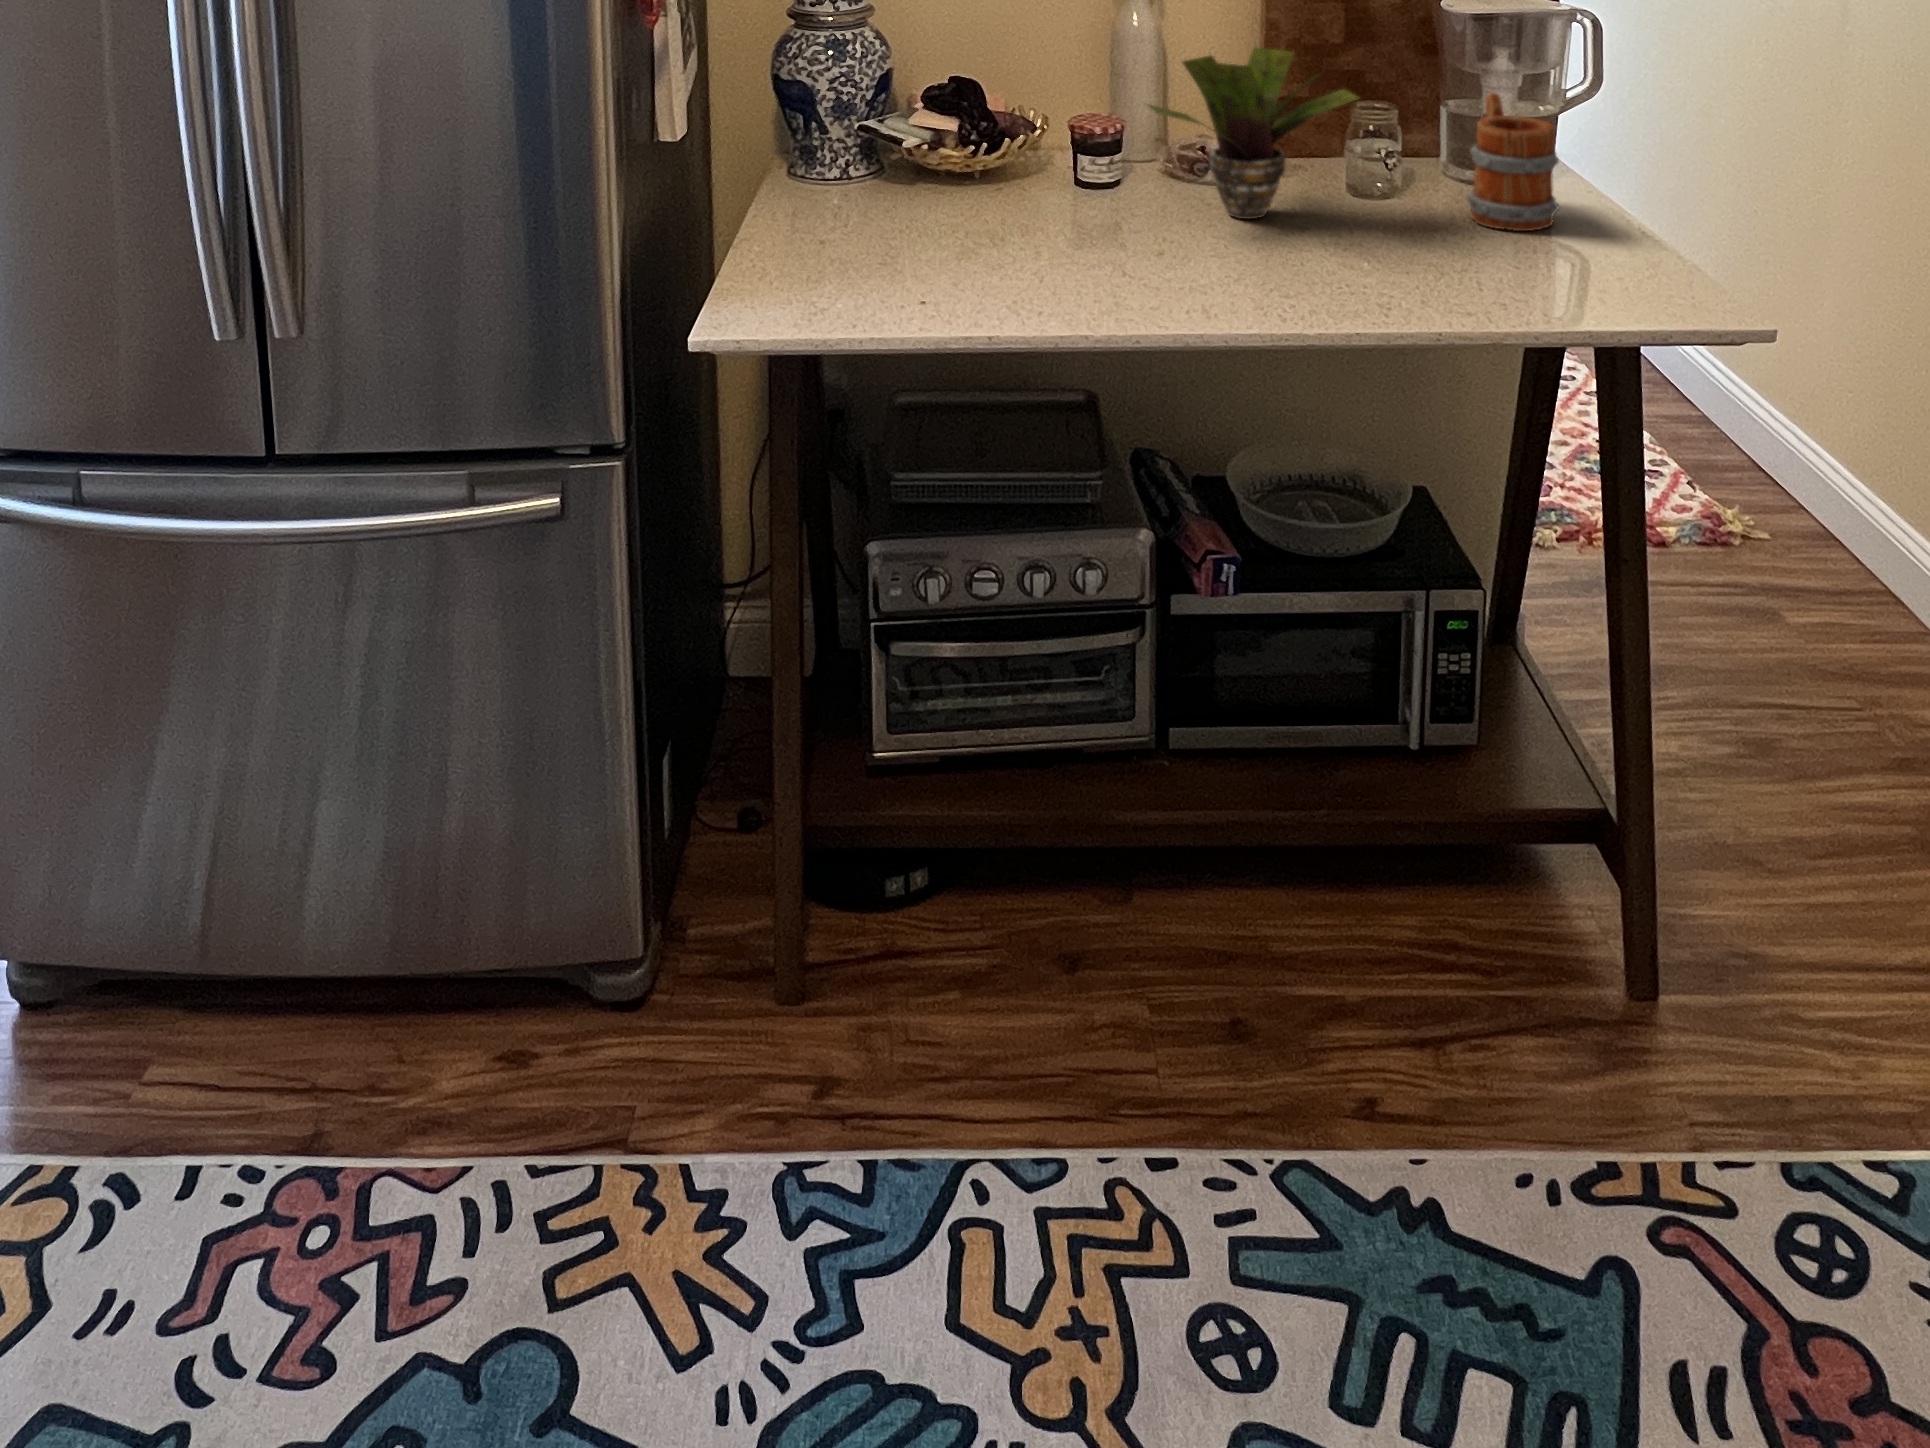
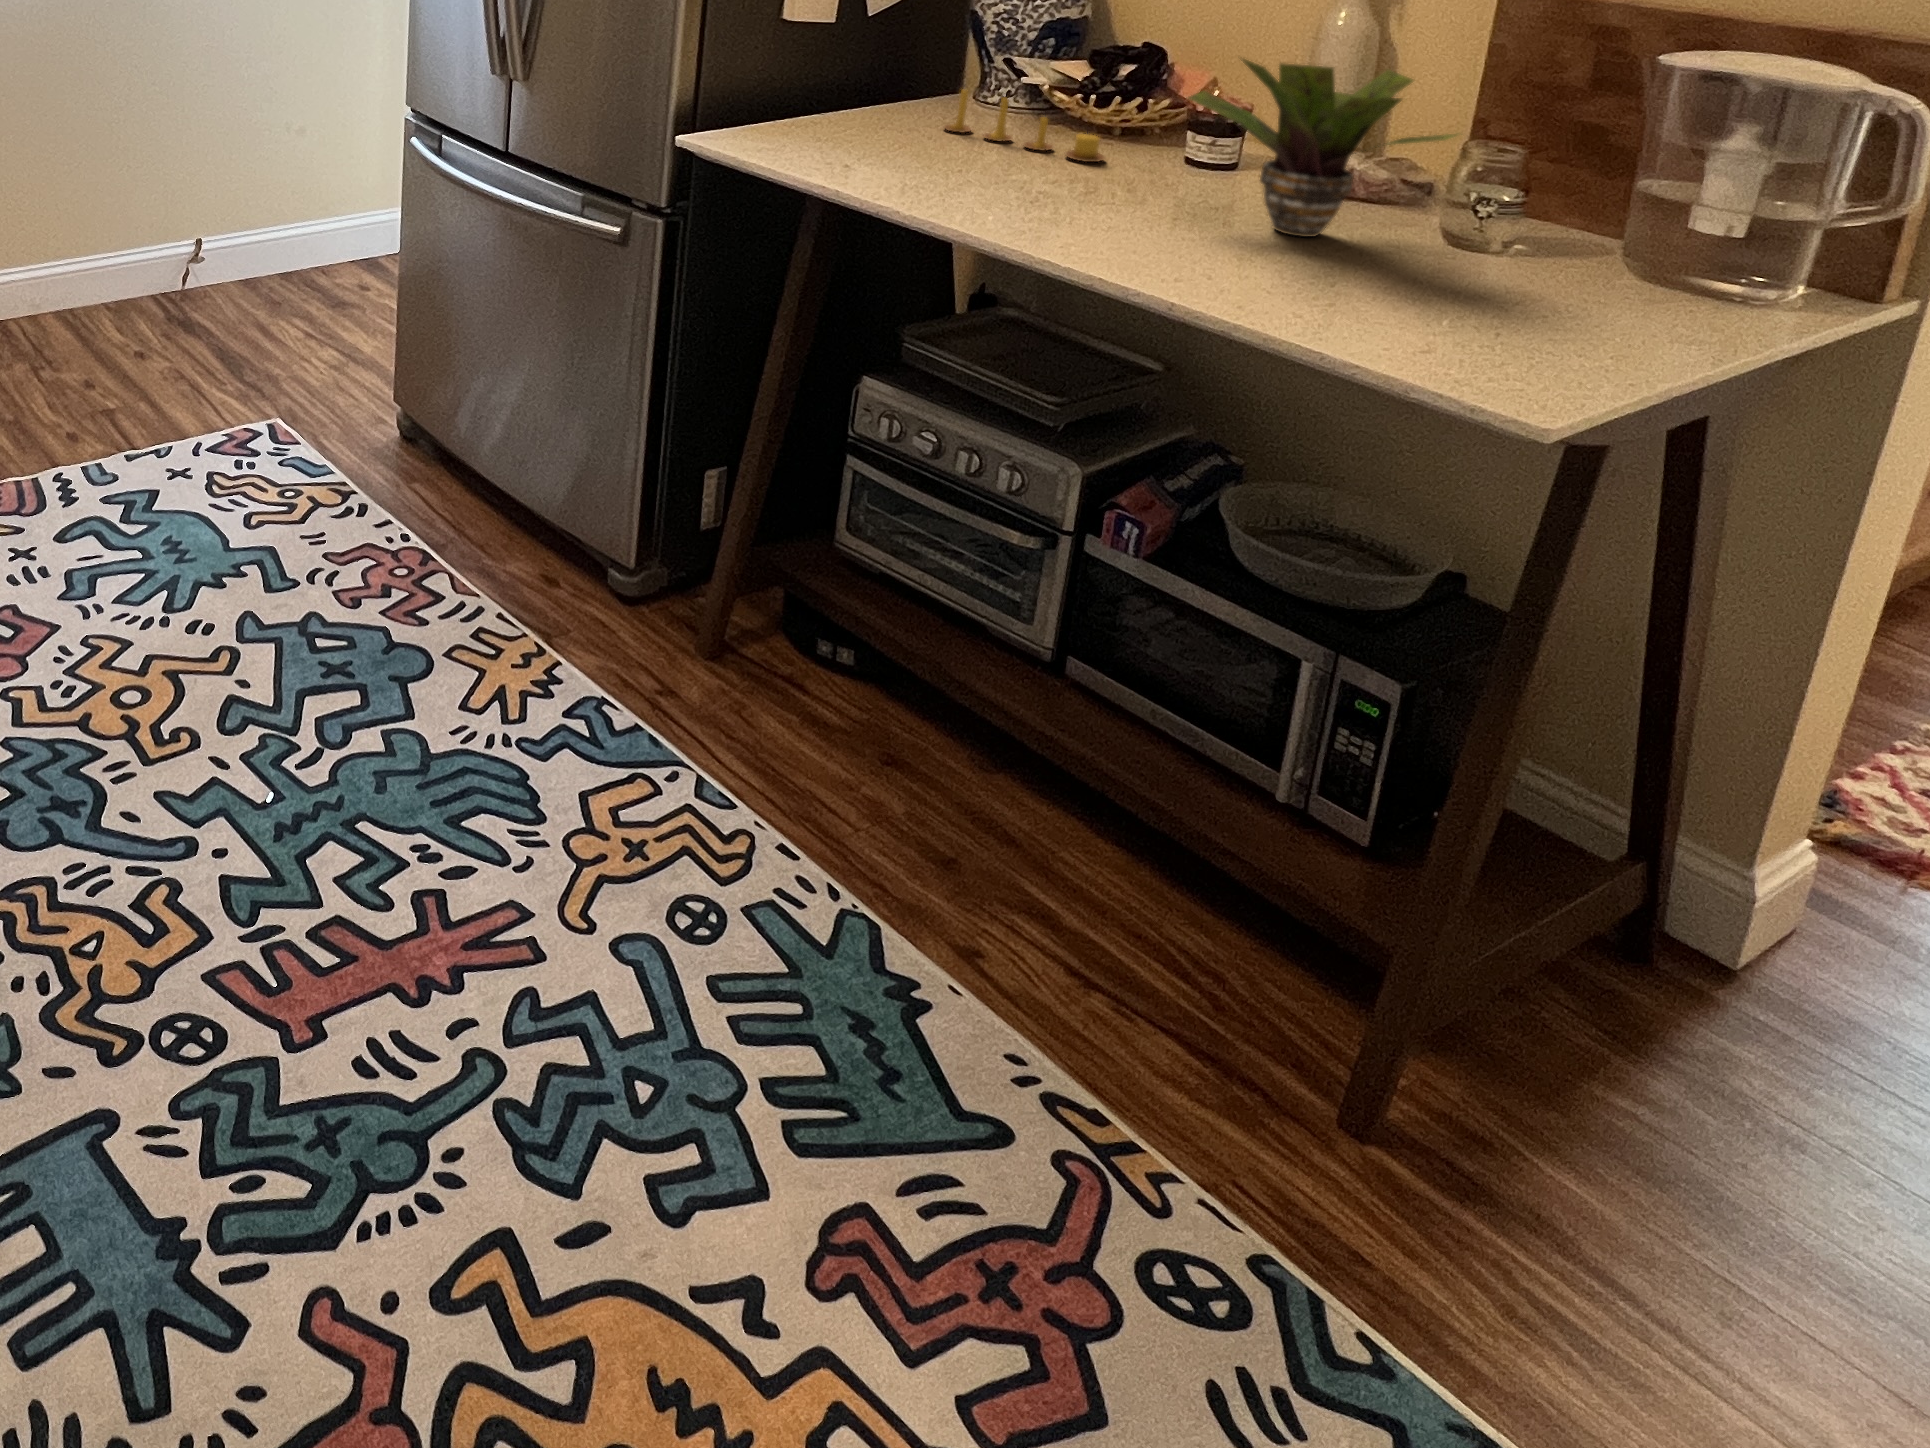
mug: present [1466,93,1559,231] -> none [1528,180,1675,342]
candle: none [822,156,1005,215] -> present [945,89,1104,162]

